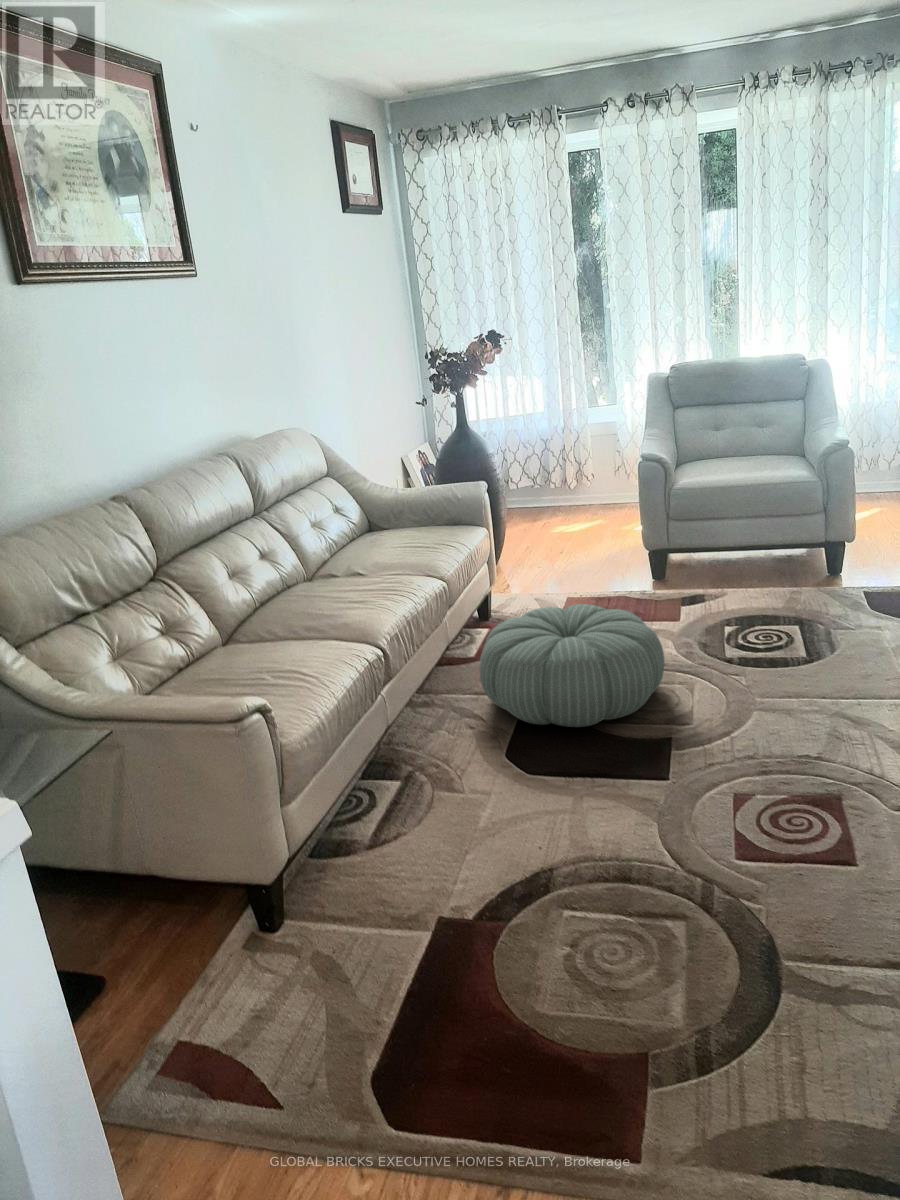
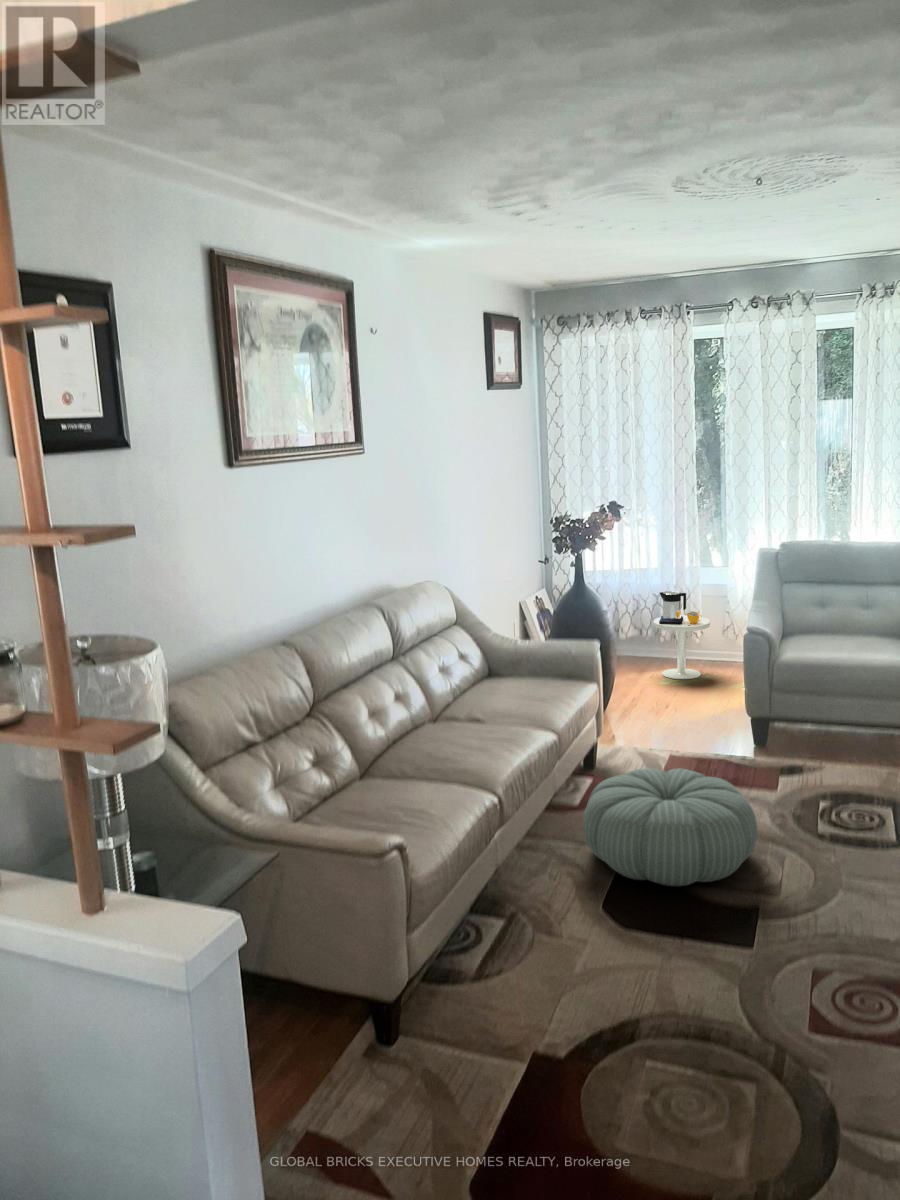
side table: none [544,430,601,522] -> present [654,591,710,679]

